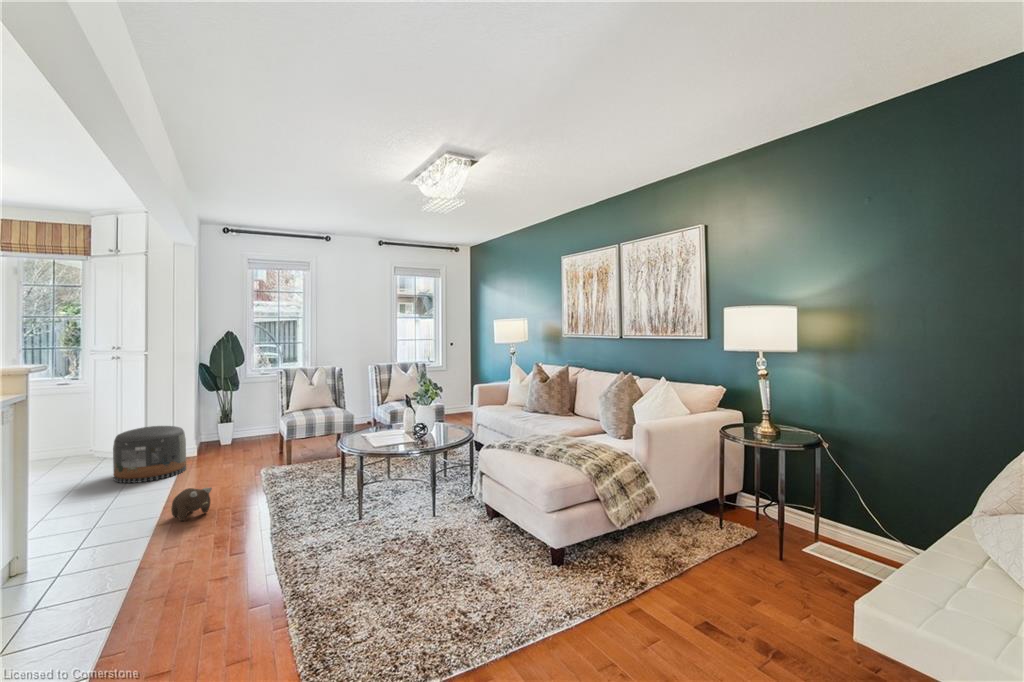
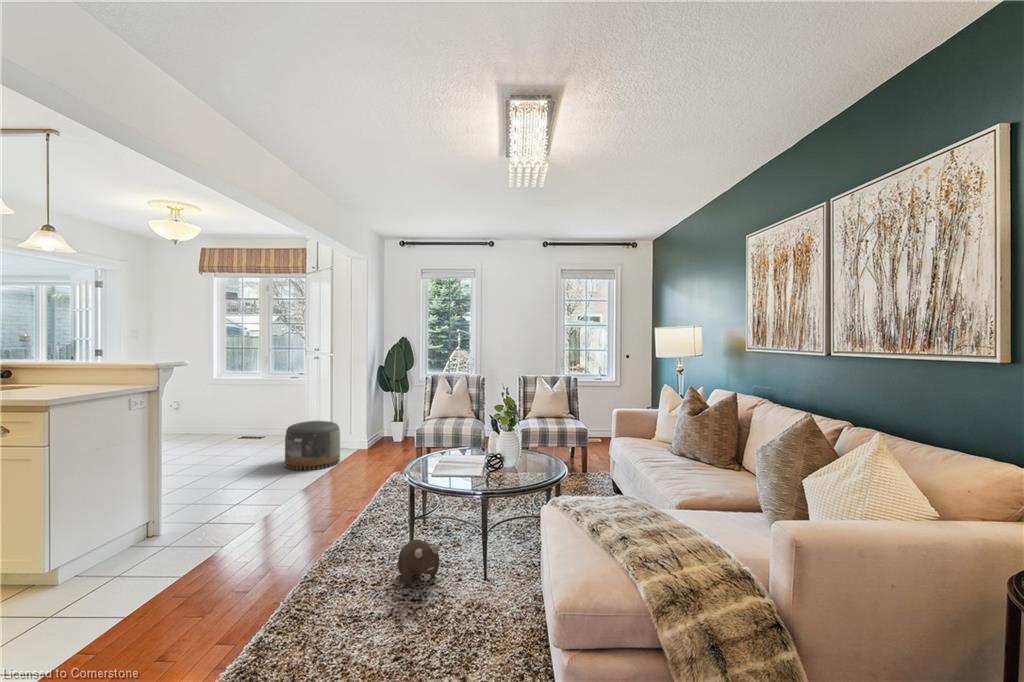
plush toy: present [171,488,212,521] -> present [398,539,440,585]

